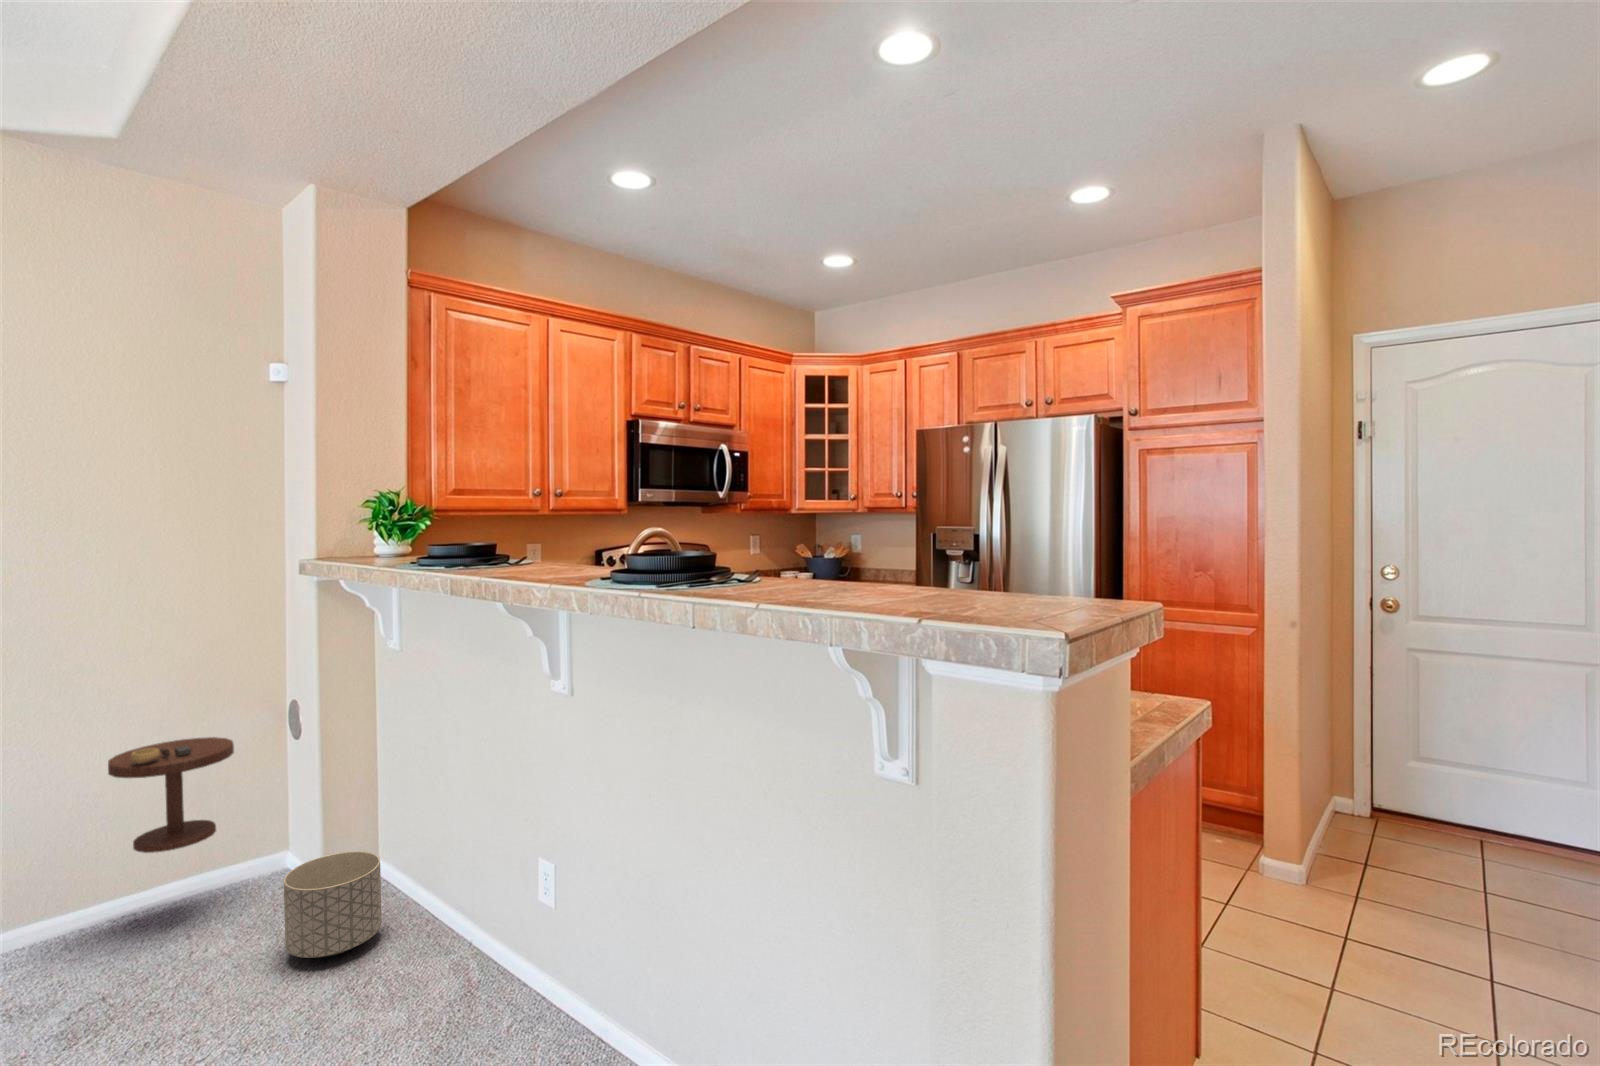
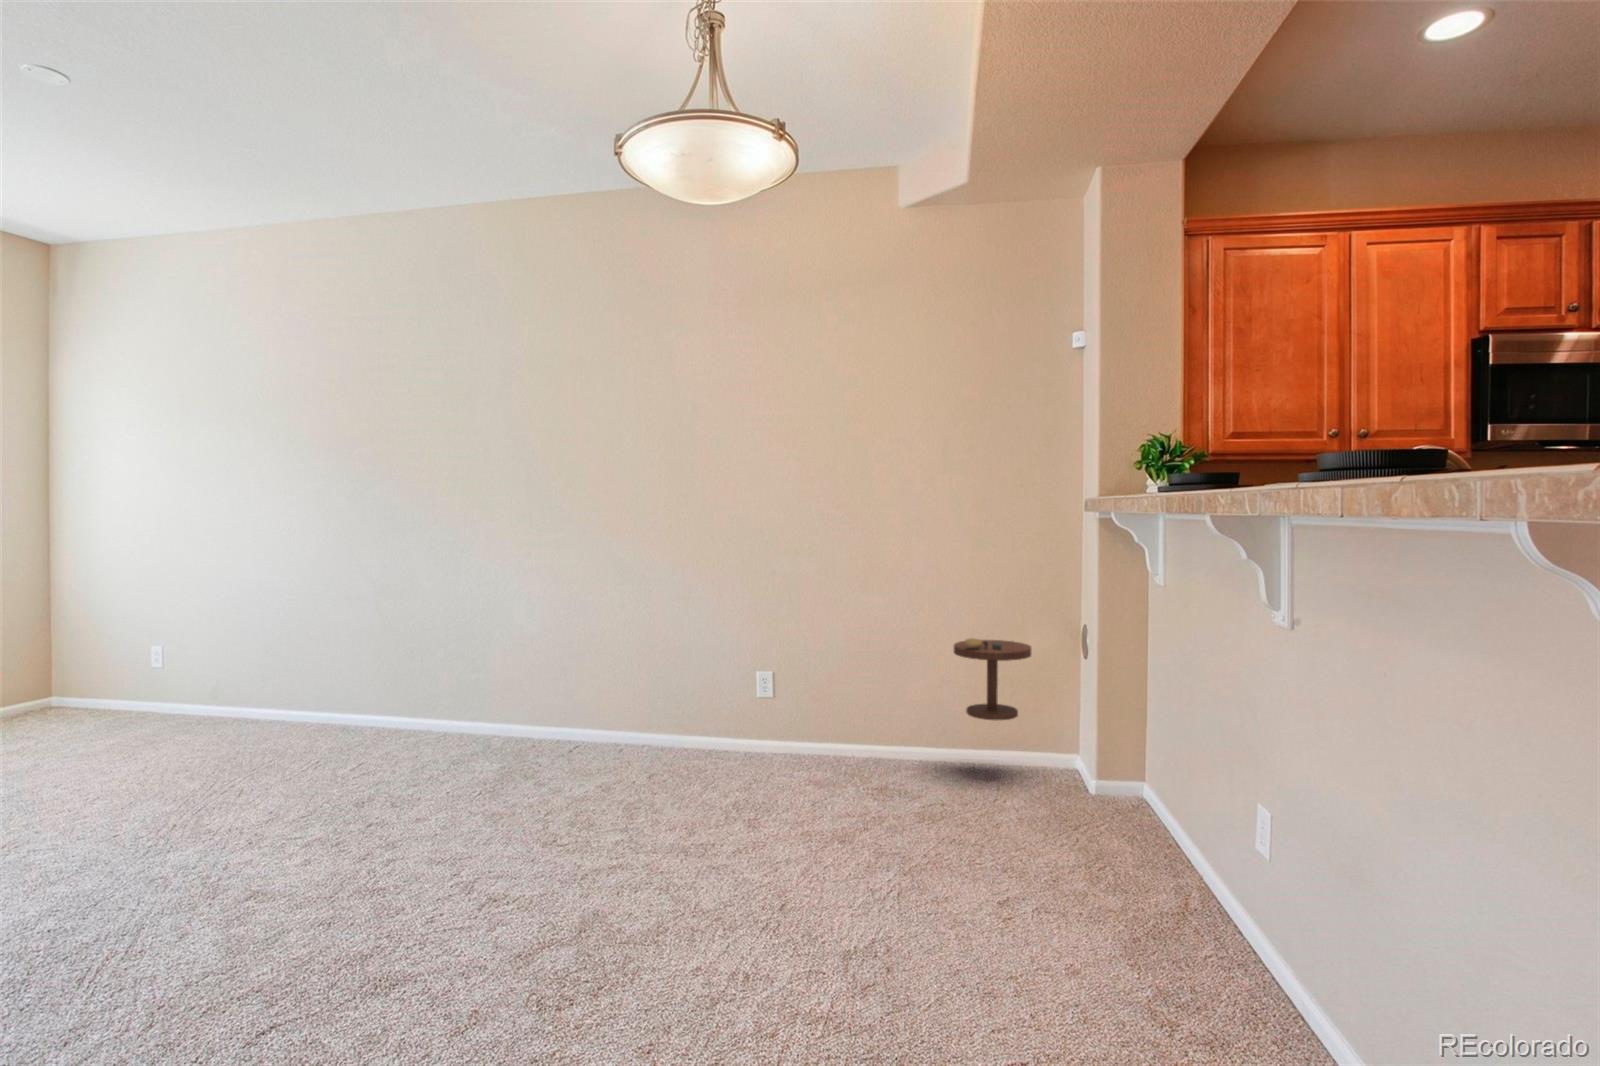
planter: present [284,851,382,958] -> none [1049,755,1127,841]

